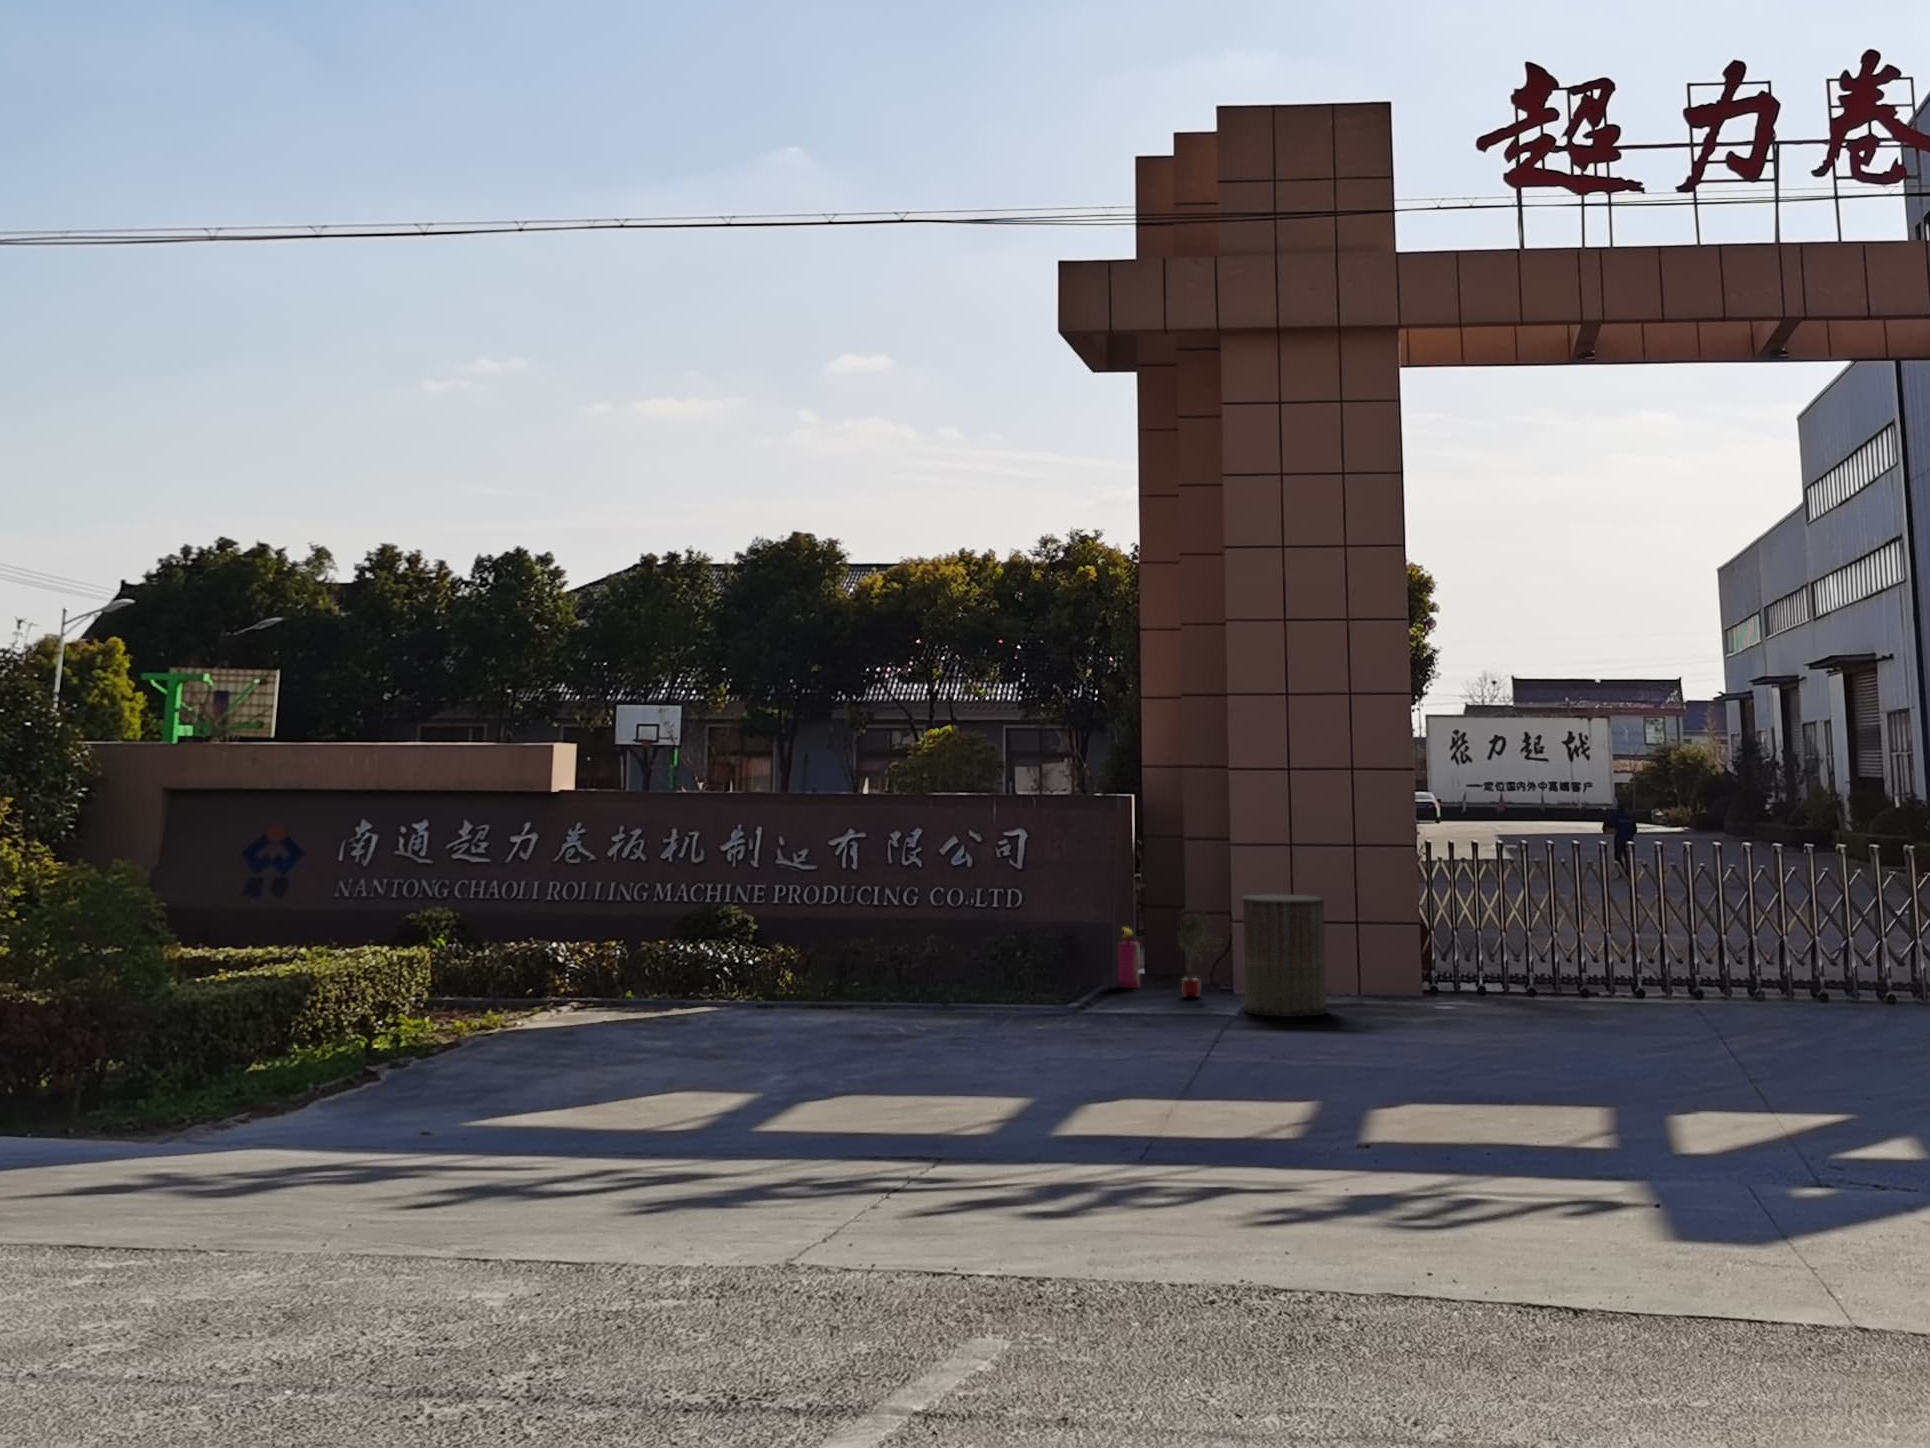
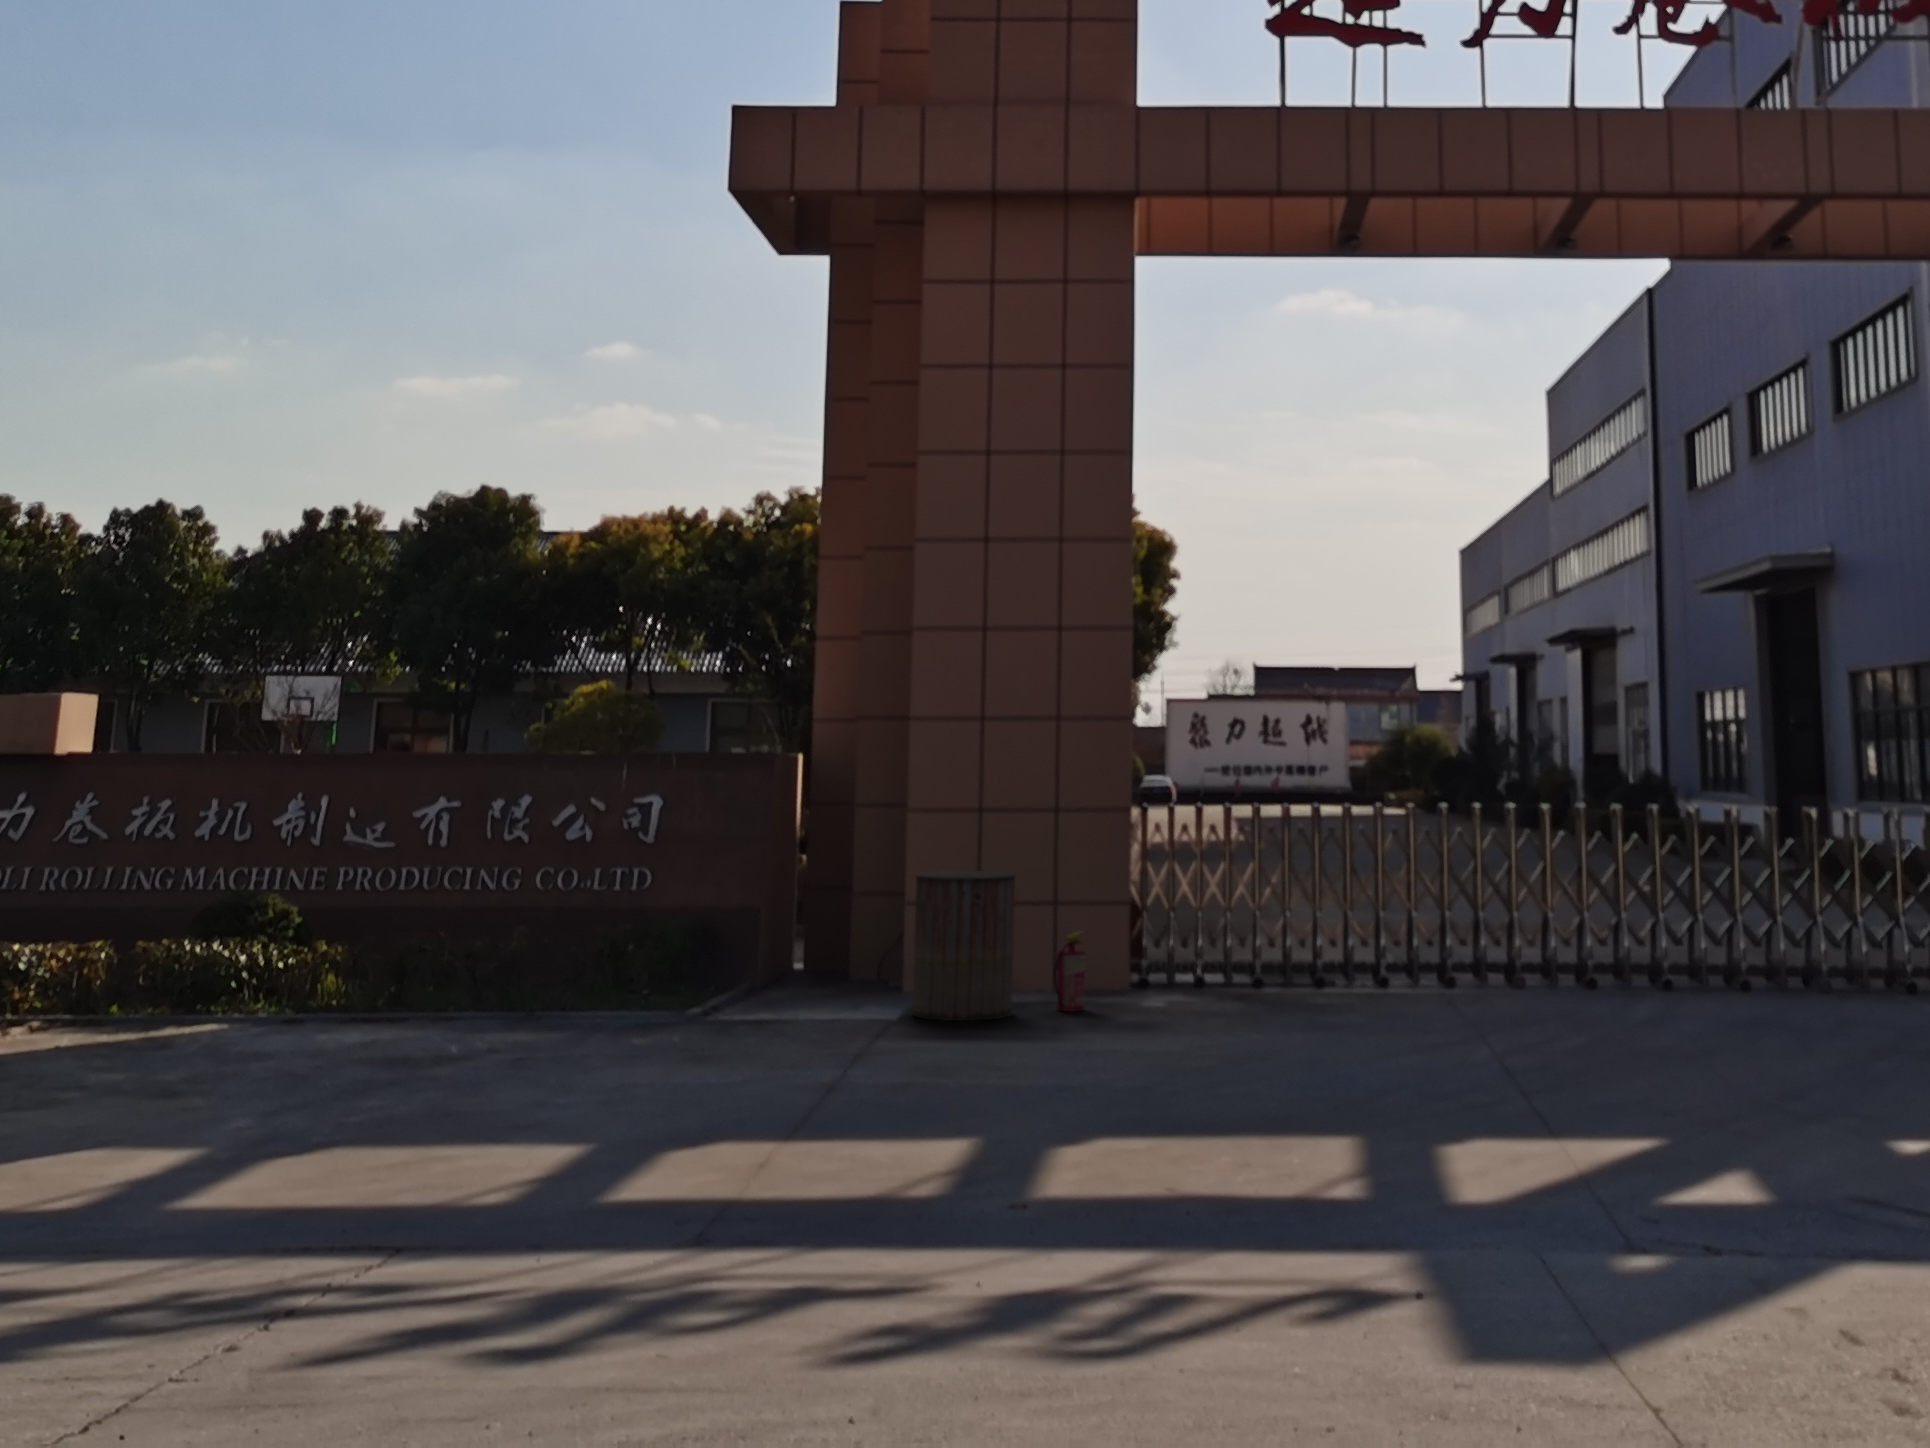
potted tree: present [1177,902,1223,997] -> none [834,881,895,998]
fire extinguisher: present [1118,928,1140,988] -> present [1054,932,1086,1011]

